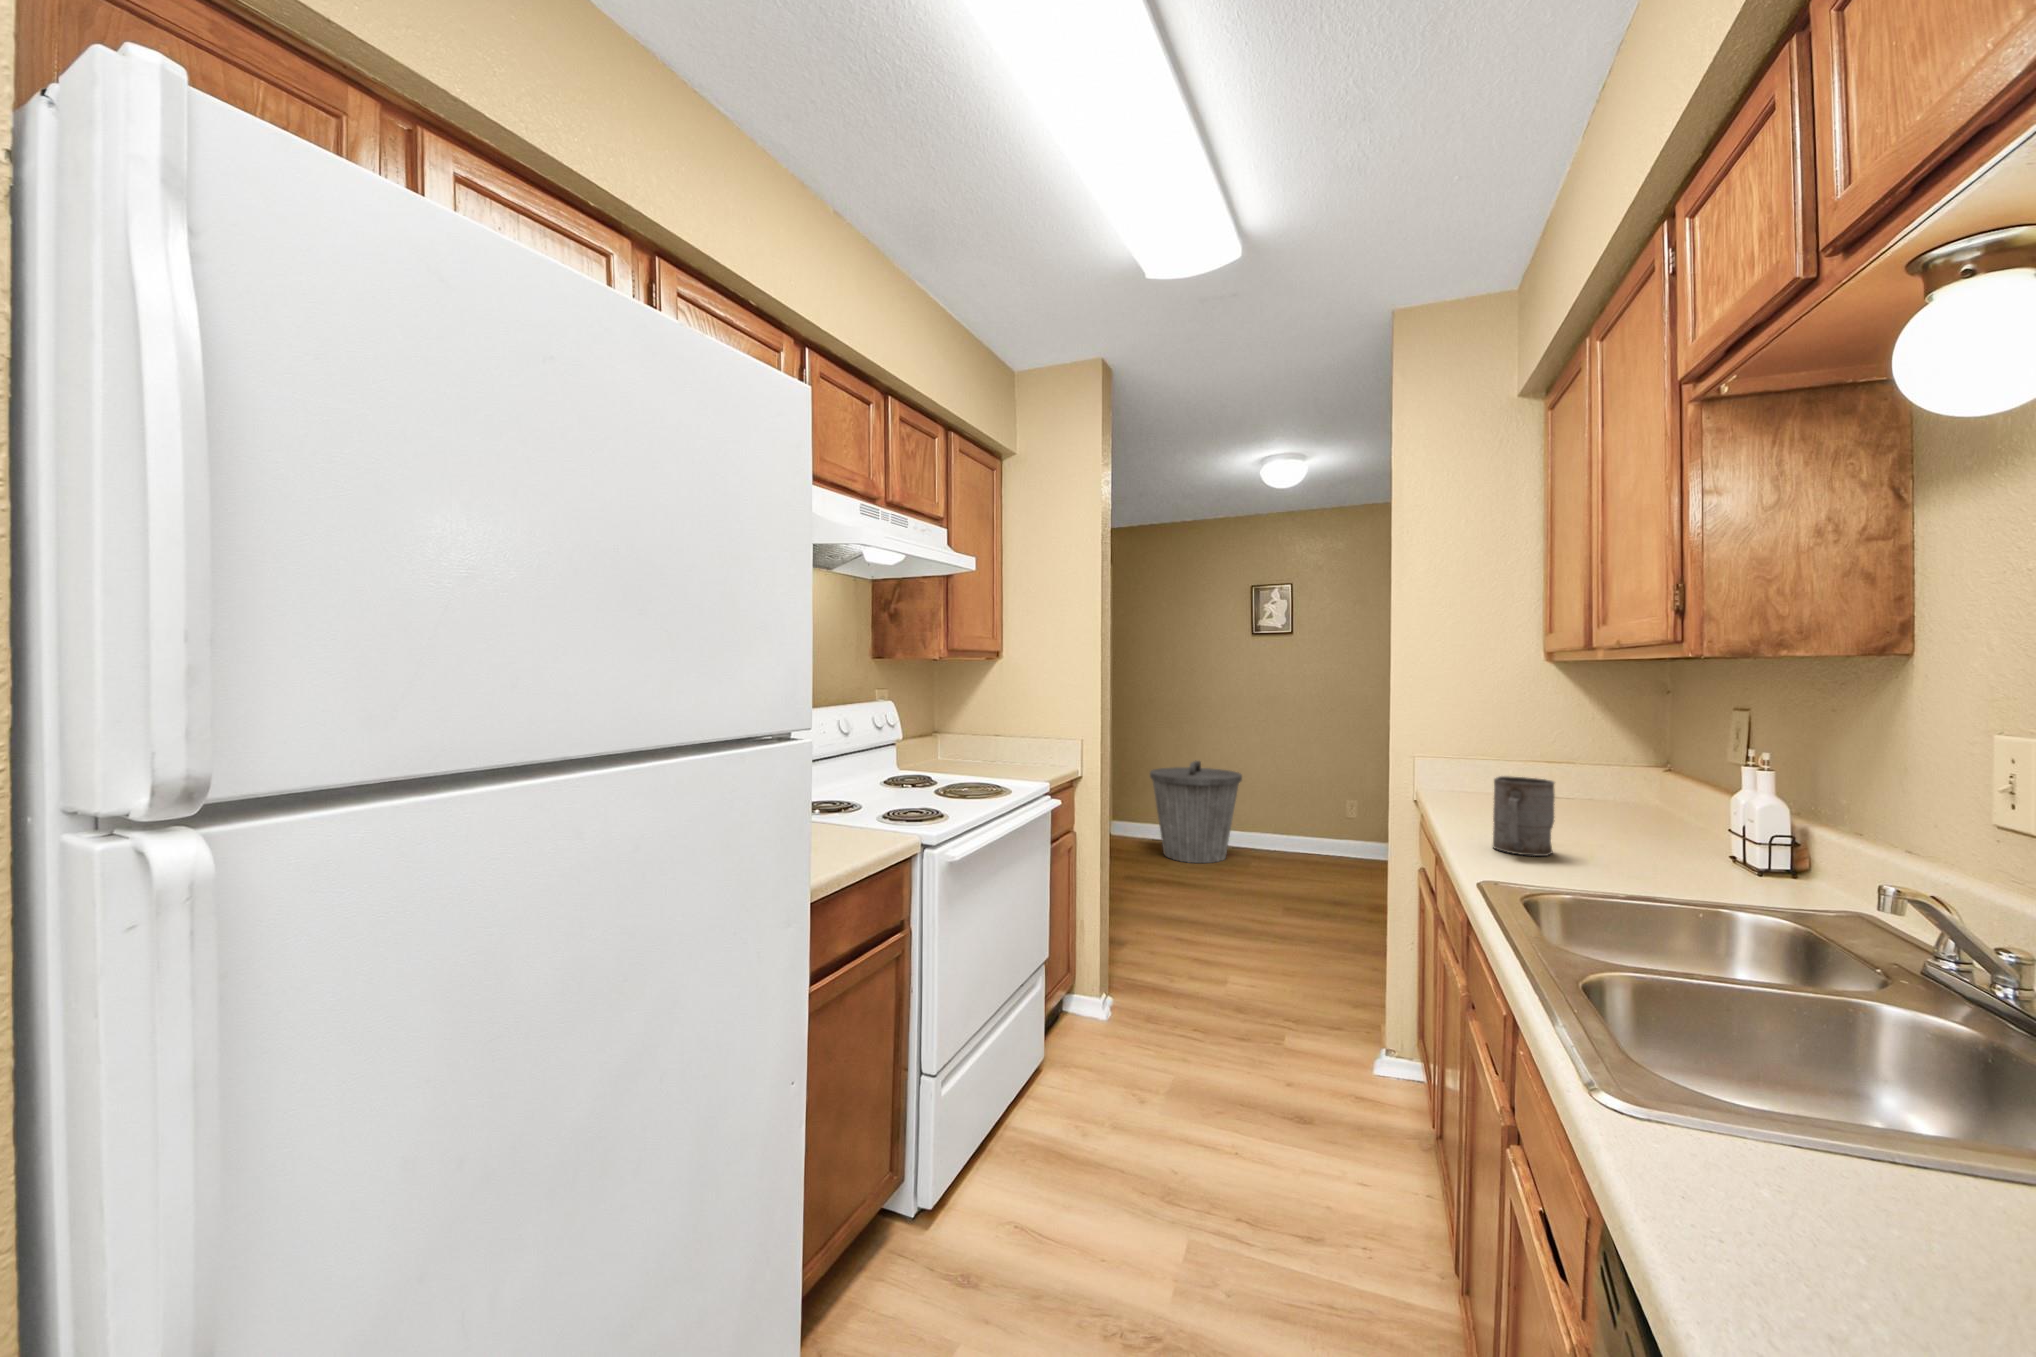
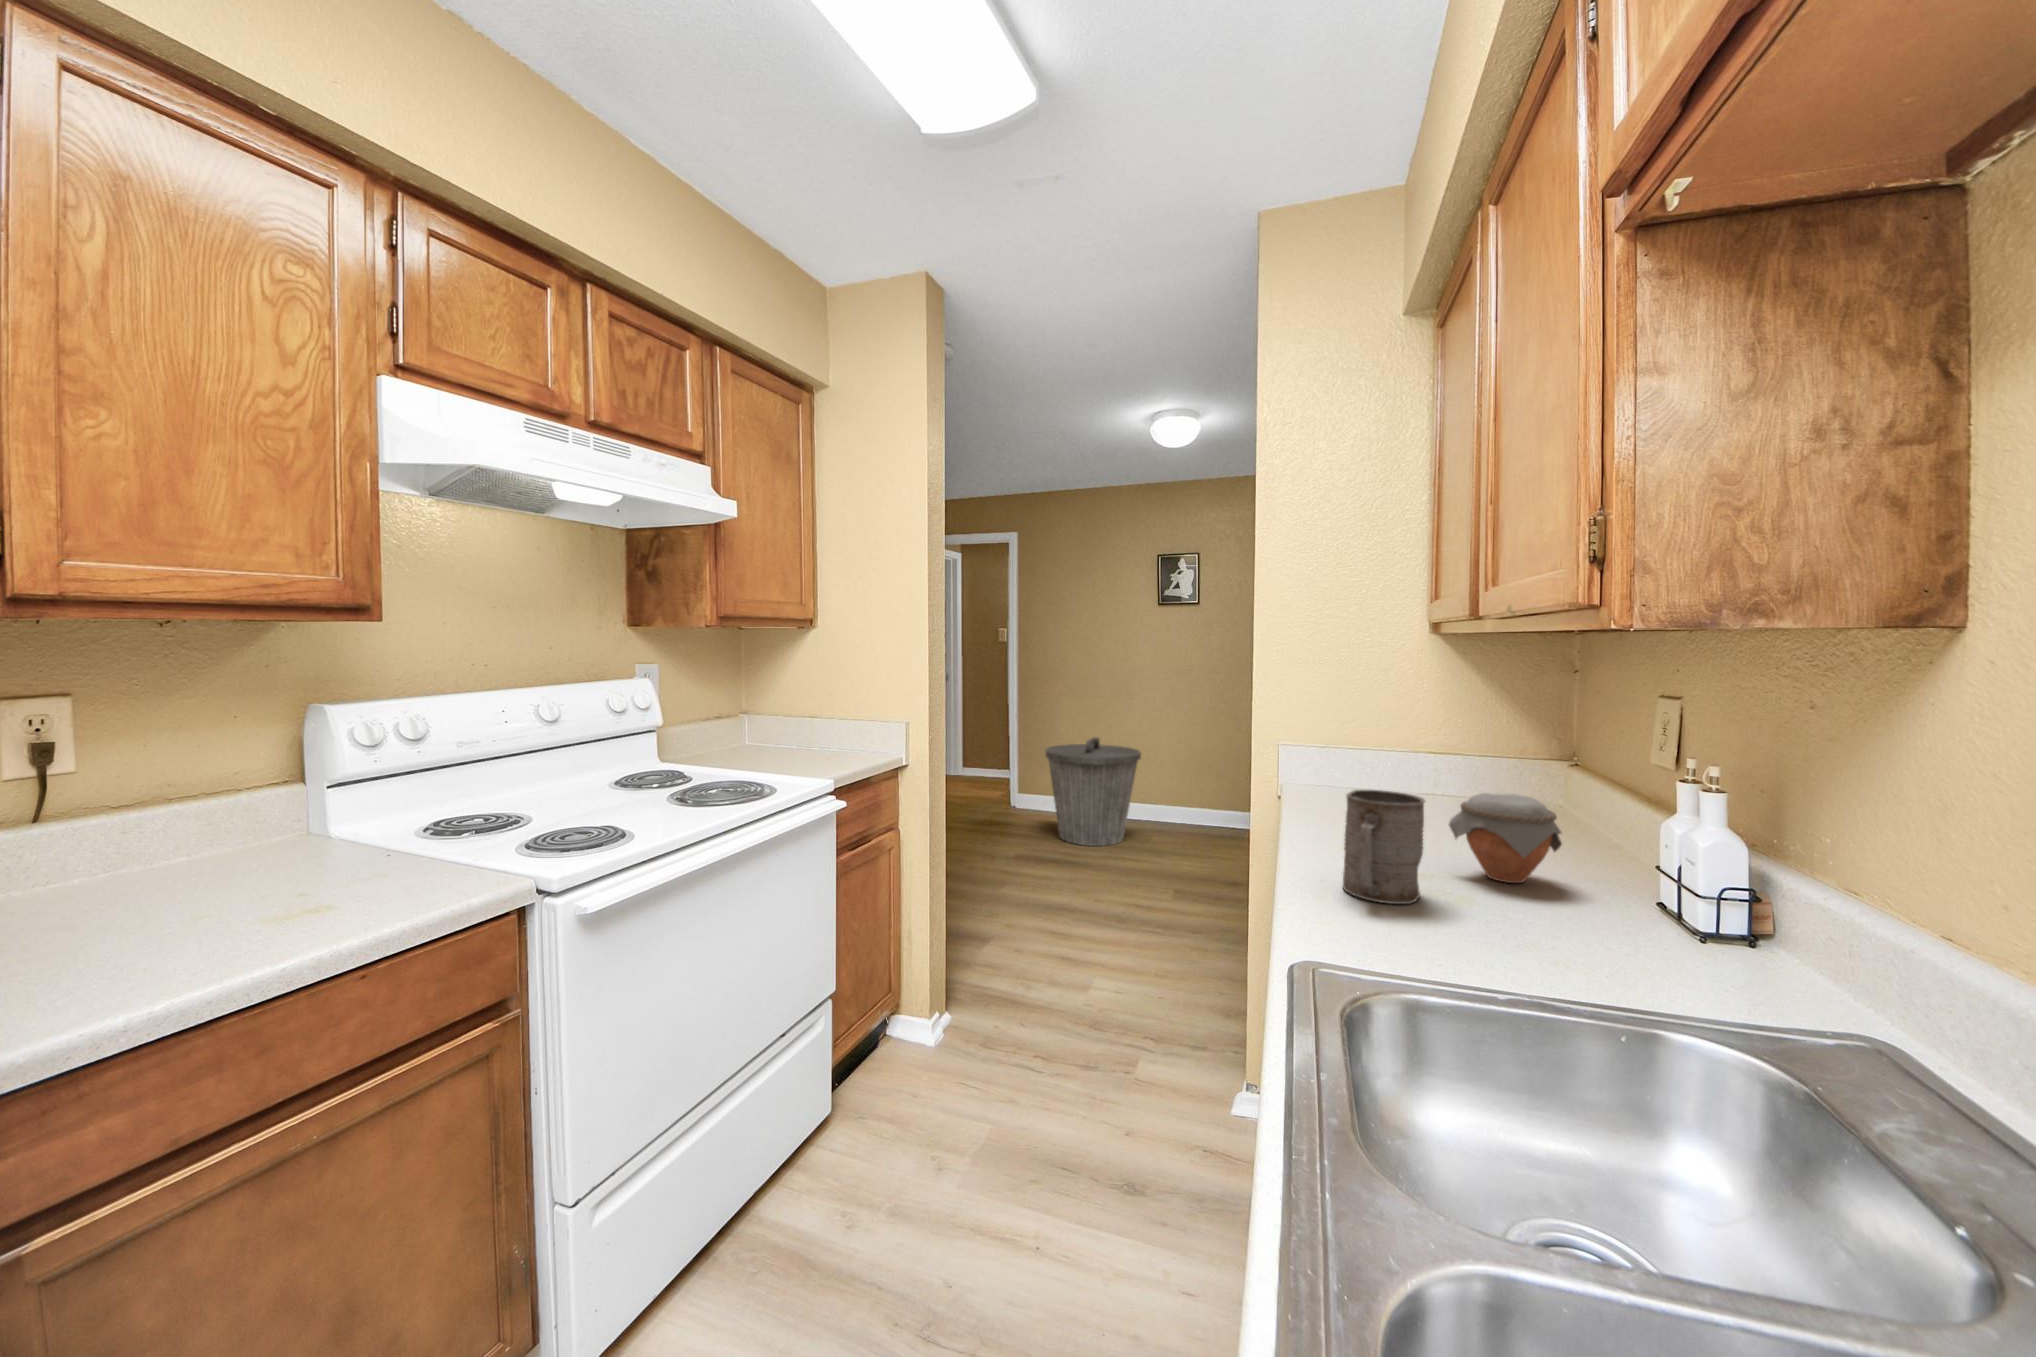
jar: none [1570,781,1660,847] -> present [1449,793,1562,883]

